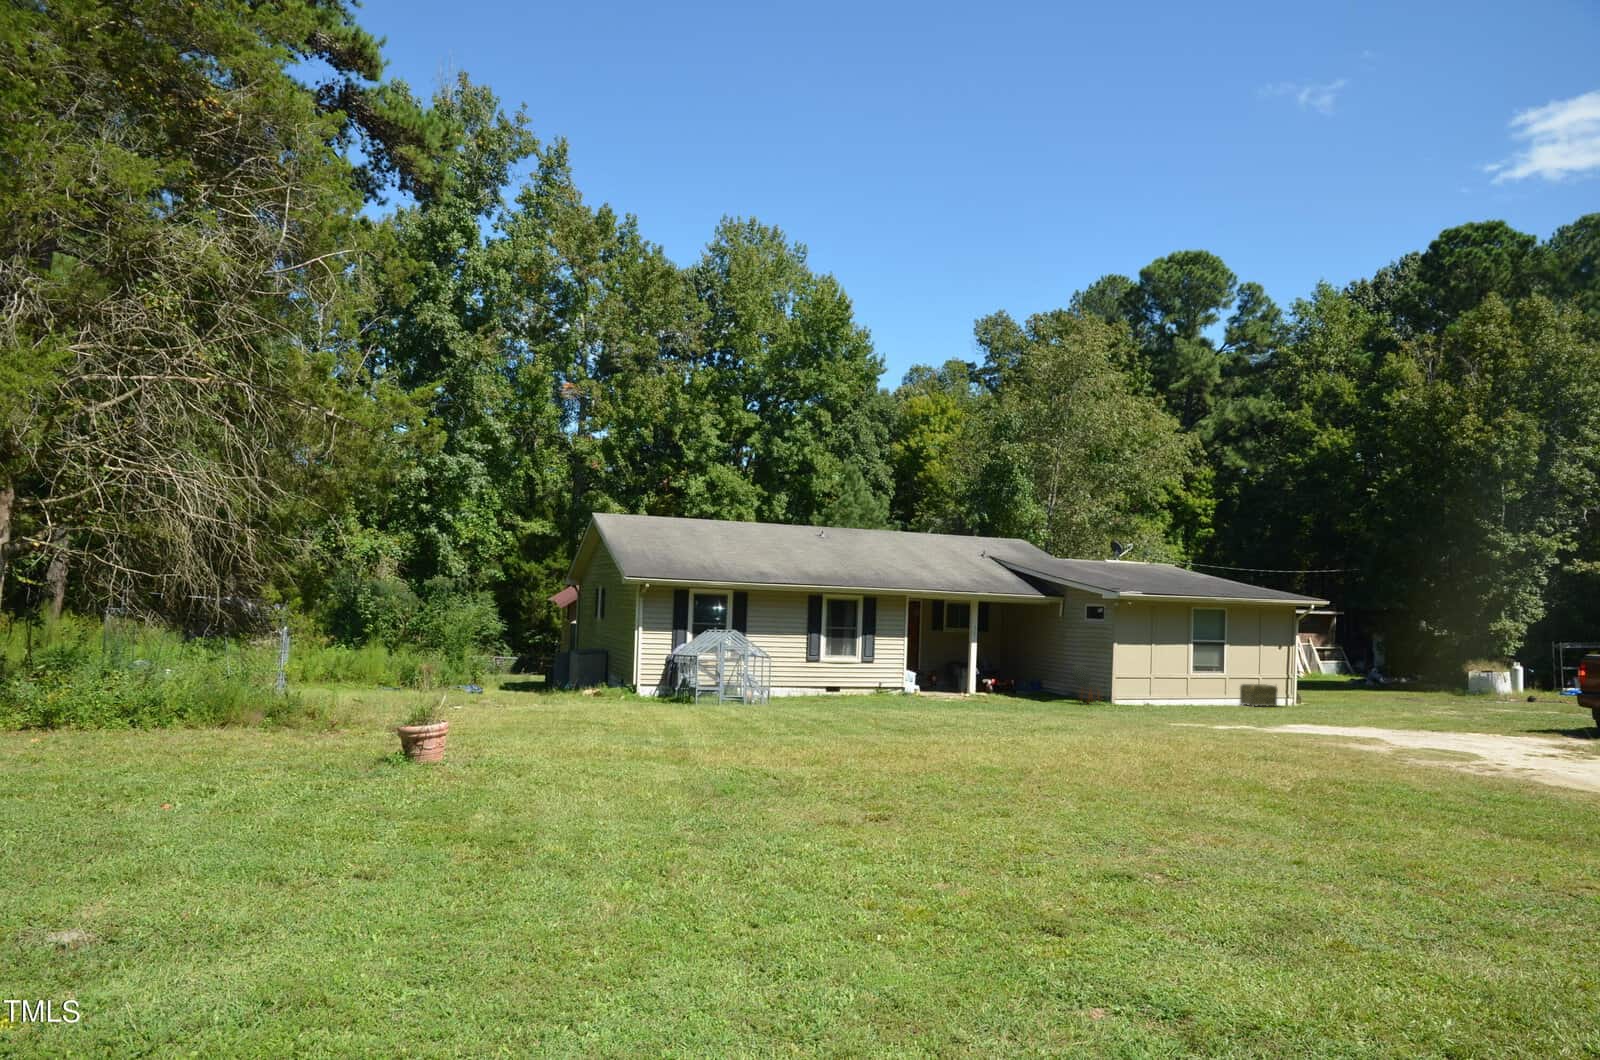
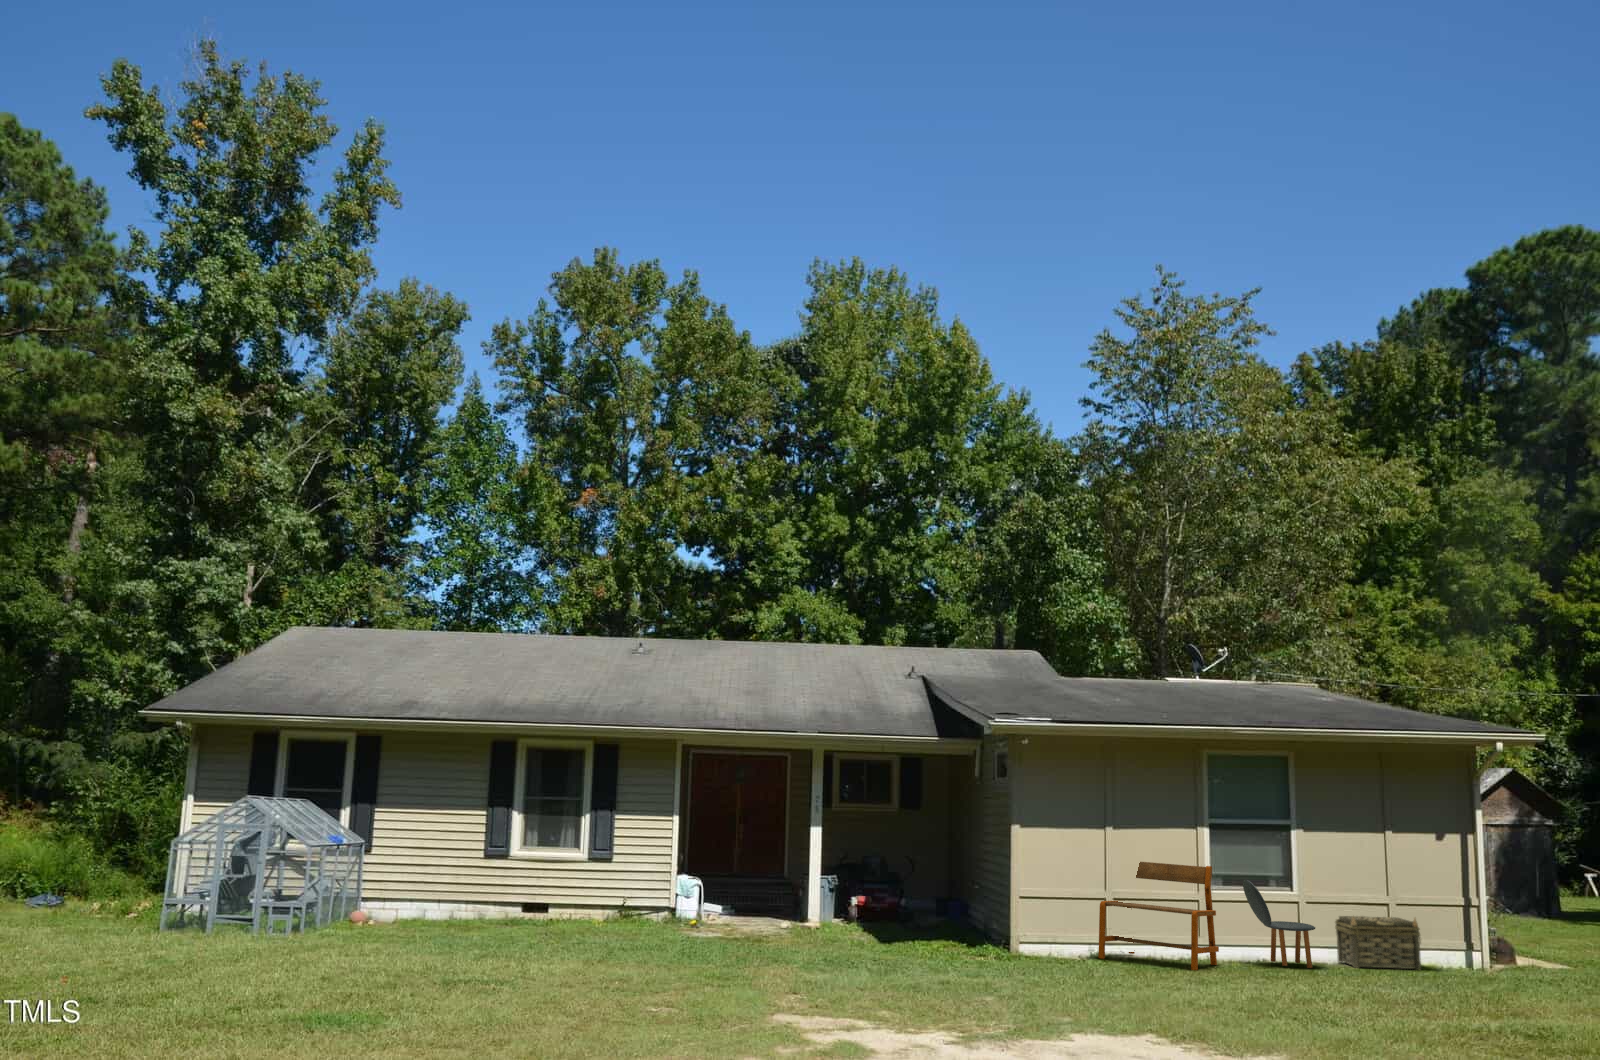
bench: none [1150,659,1203,710] -> present [1098,862,1219,970]
chair: present [1072,664,1100,702] -> present [1243,880,1315,968]

